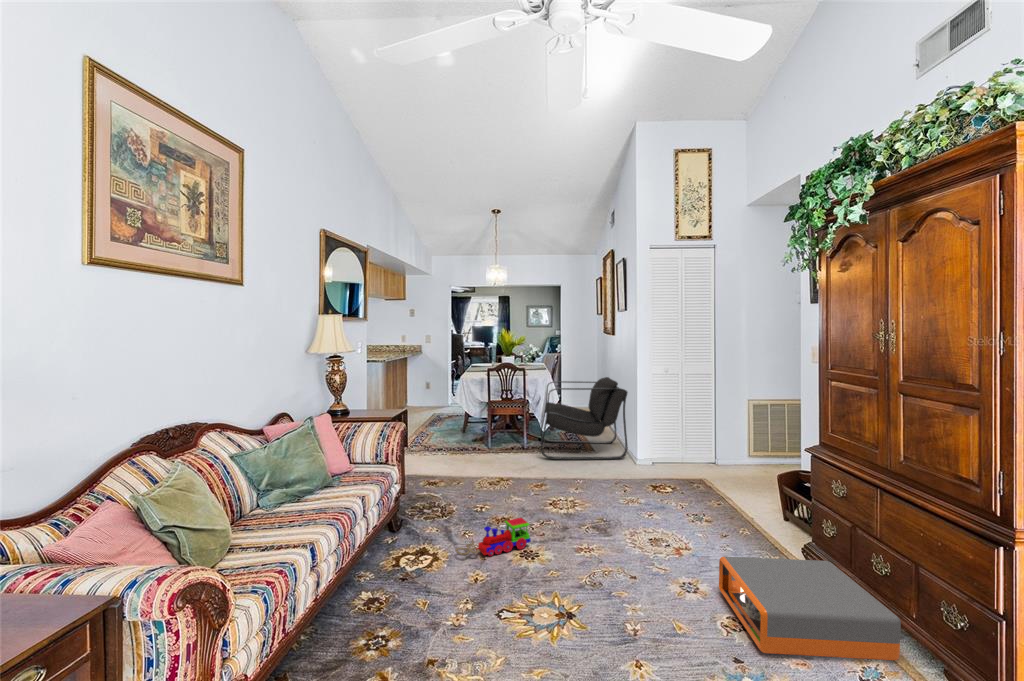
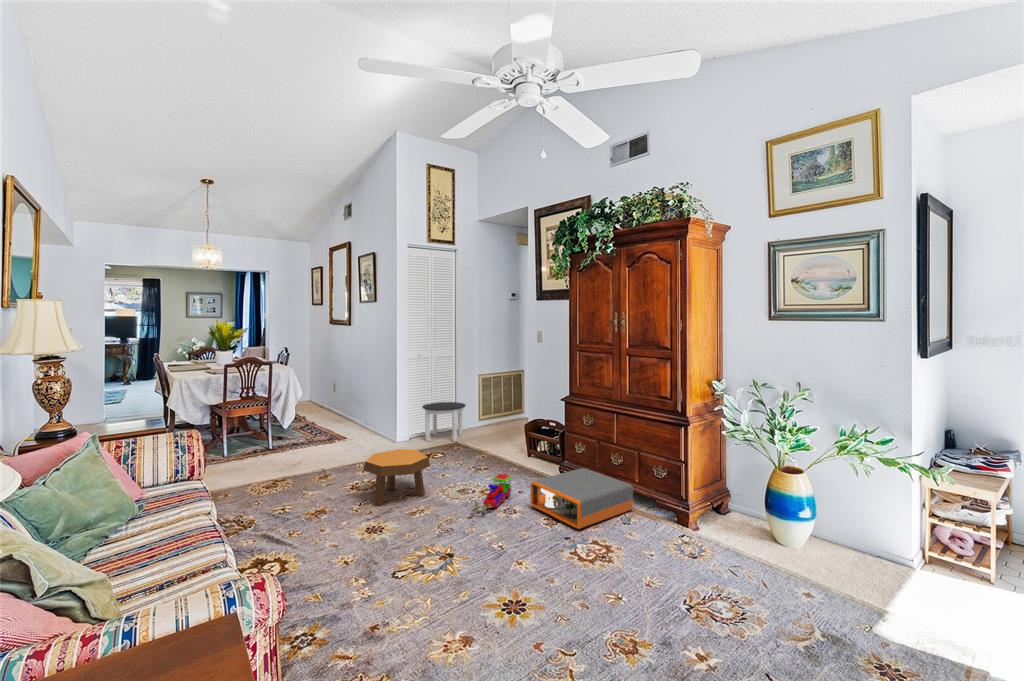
armchair: present [540,377,628,460] -> none [287,365,389,451]
round table: none [662,427,717,478] -> present [422,402,465,442]
footstool: none [546,474,612,534] -> present [363,449,430,505]
toy train: present [455,518,531,556] -> present [472,474,512,512]

